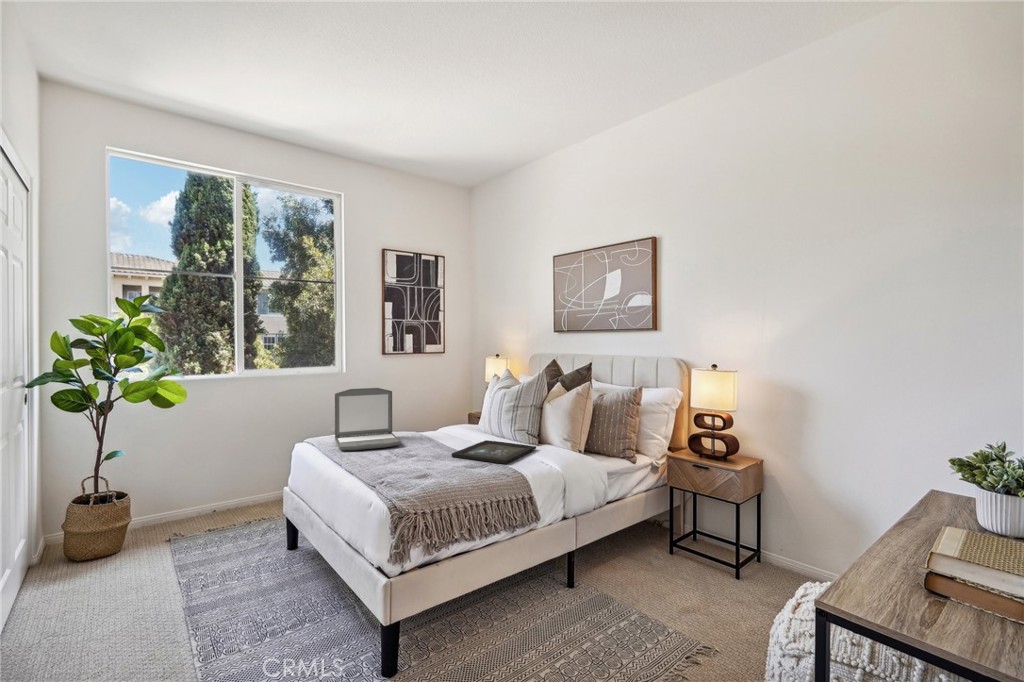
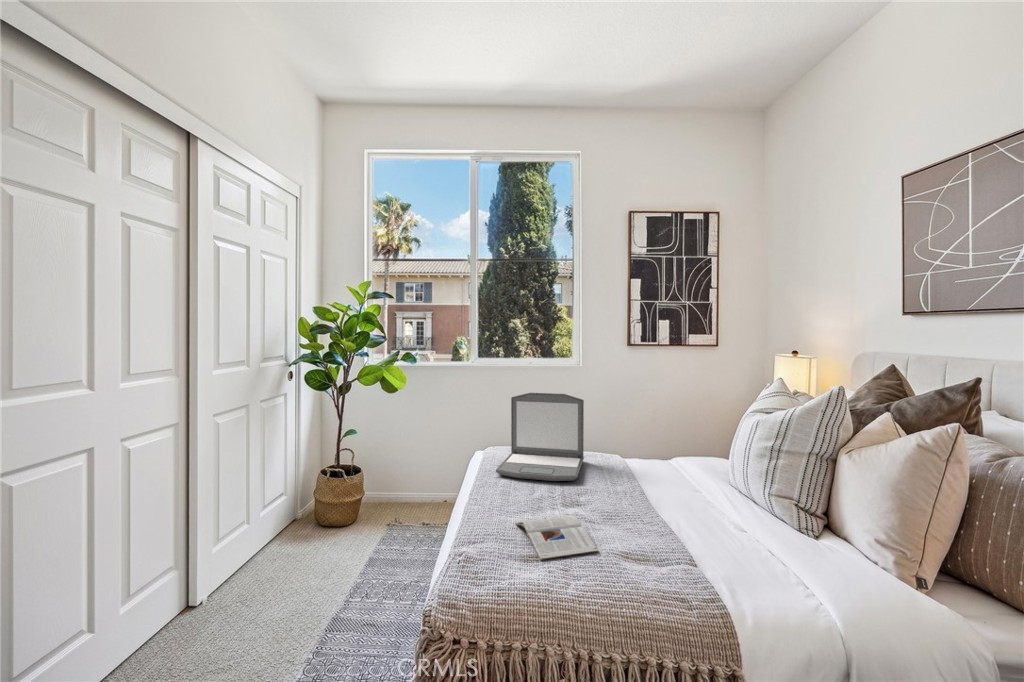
tray: present [452,440,536,464] -> none [630,500,805,570]
magazine: none [387,457,448,477] -> present [516,516,598,560]

